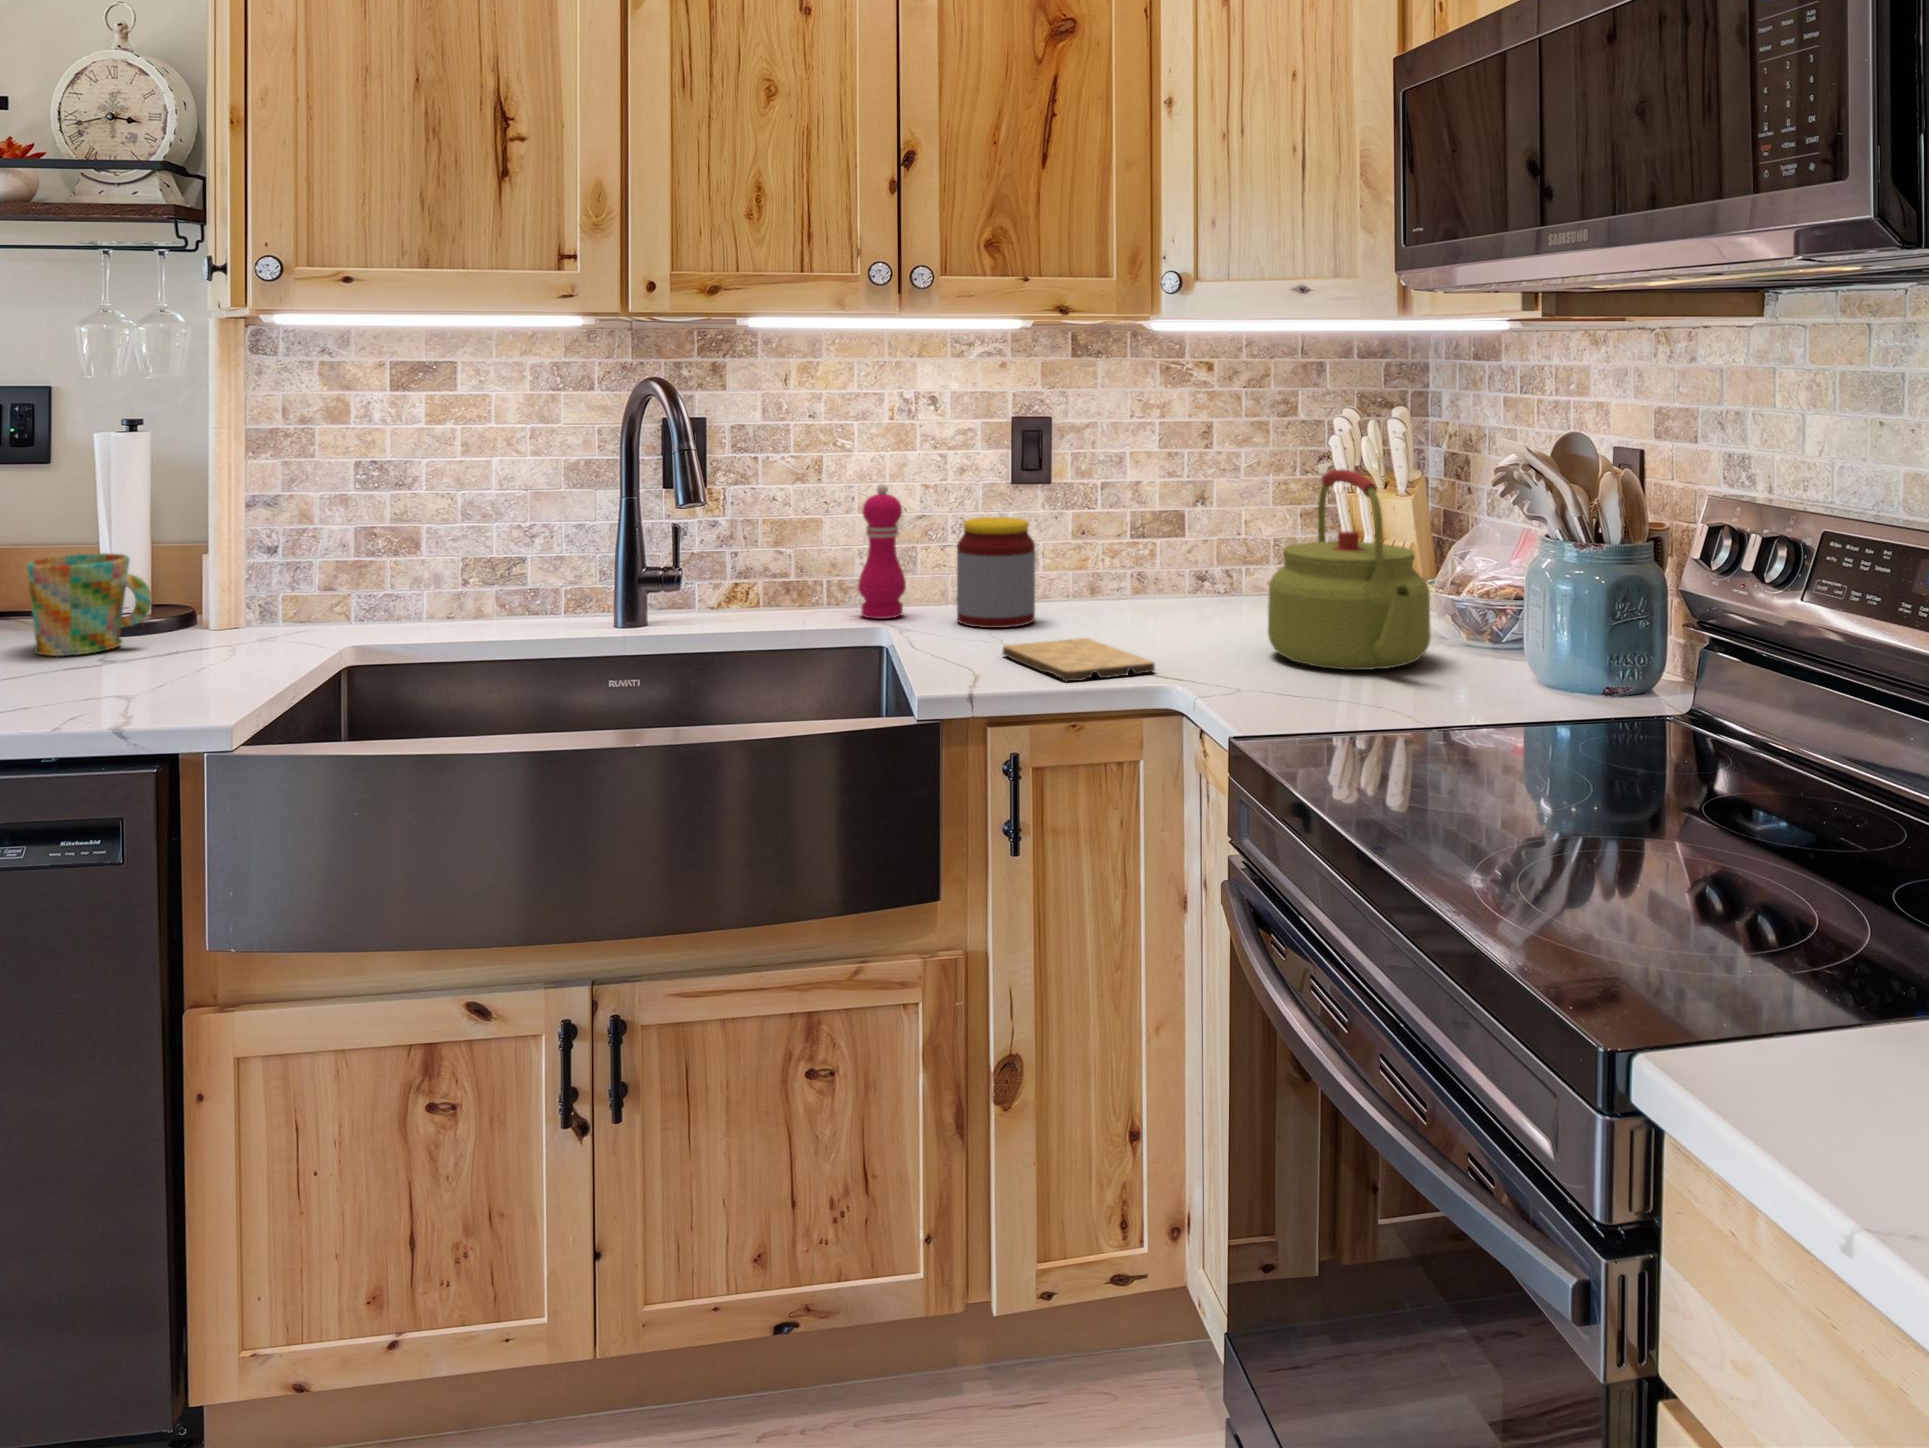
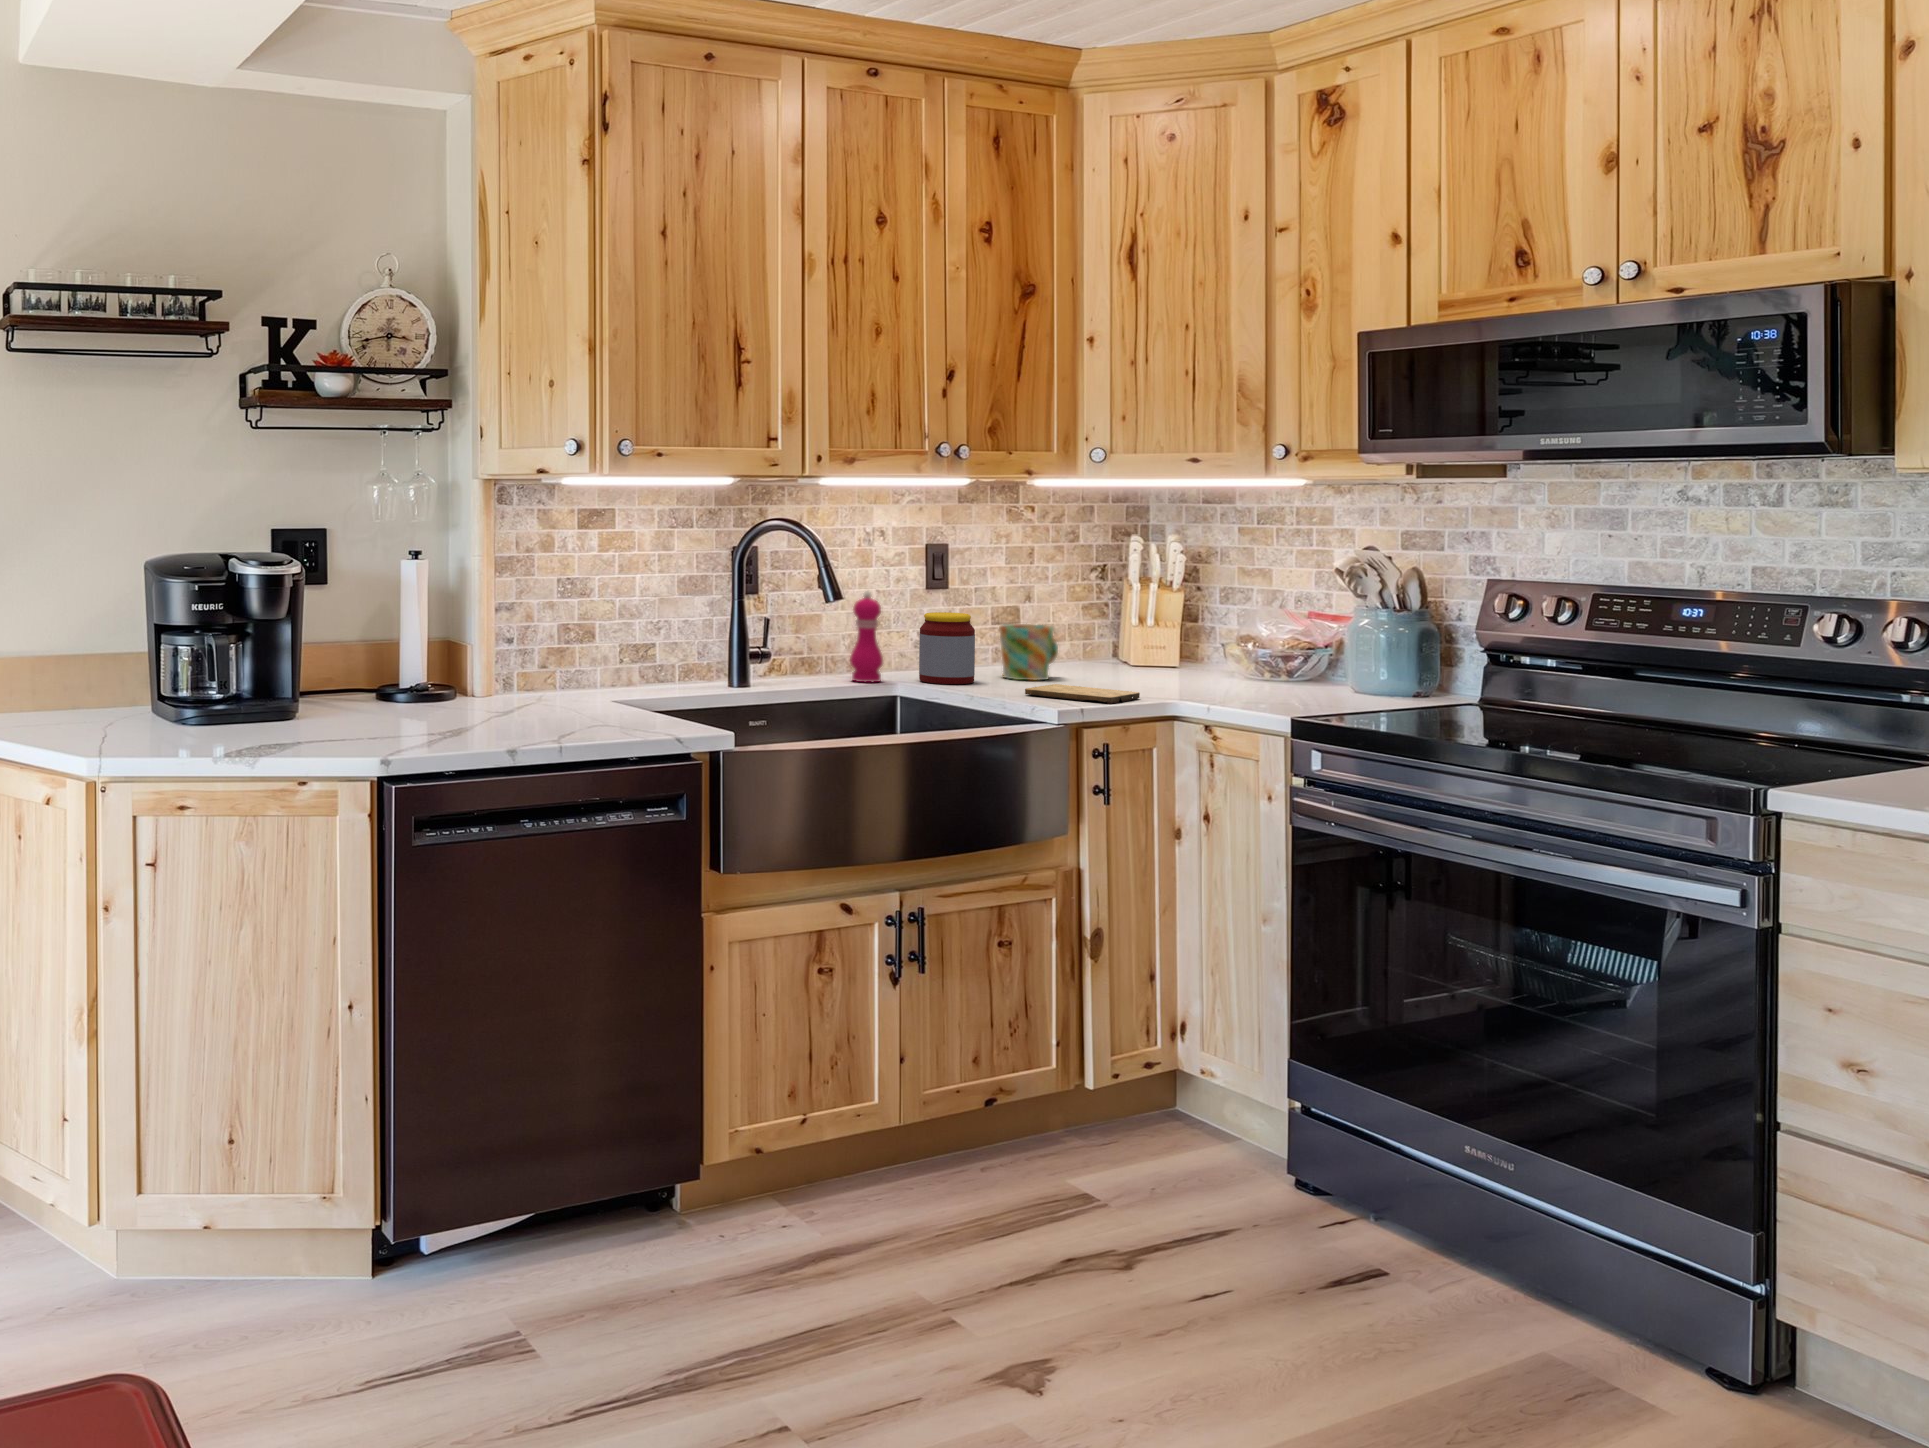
kettle: present [1268,469,1431,670] -> none [1158,573,1290,694]
mug: present [27,553,152,656] -> present [999,624,1058,680]

